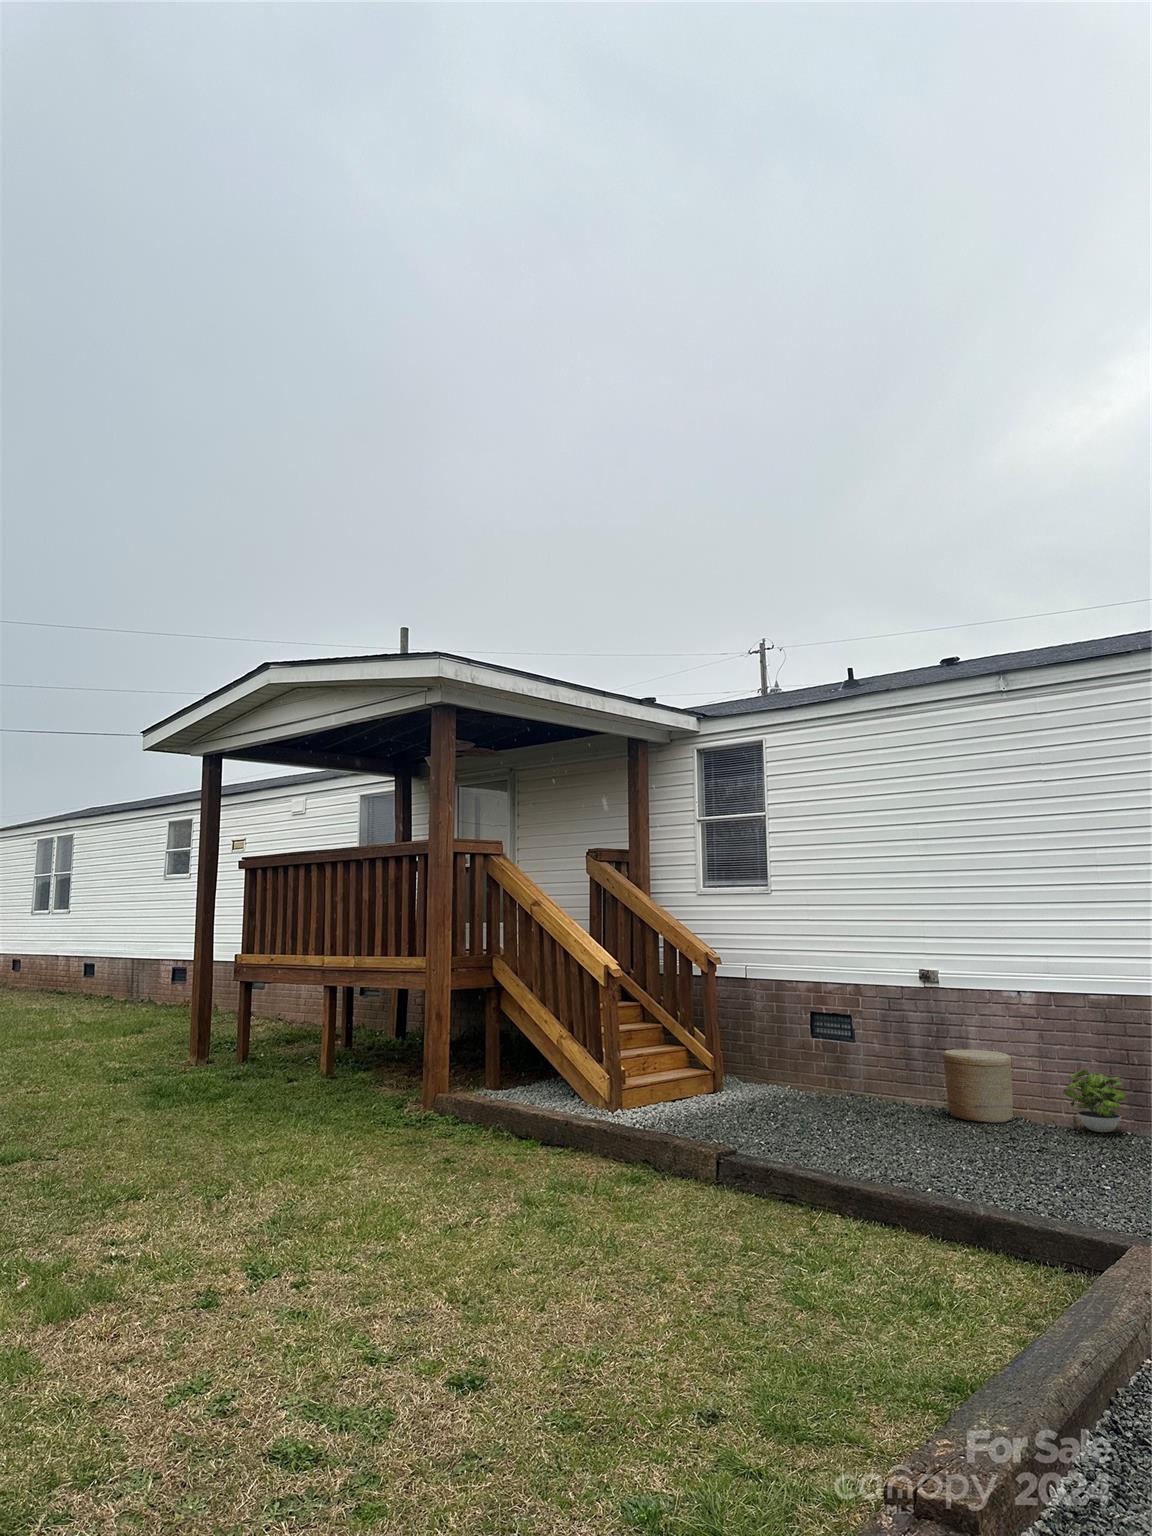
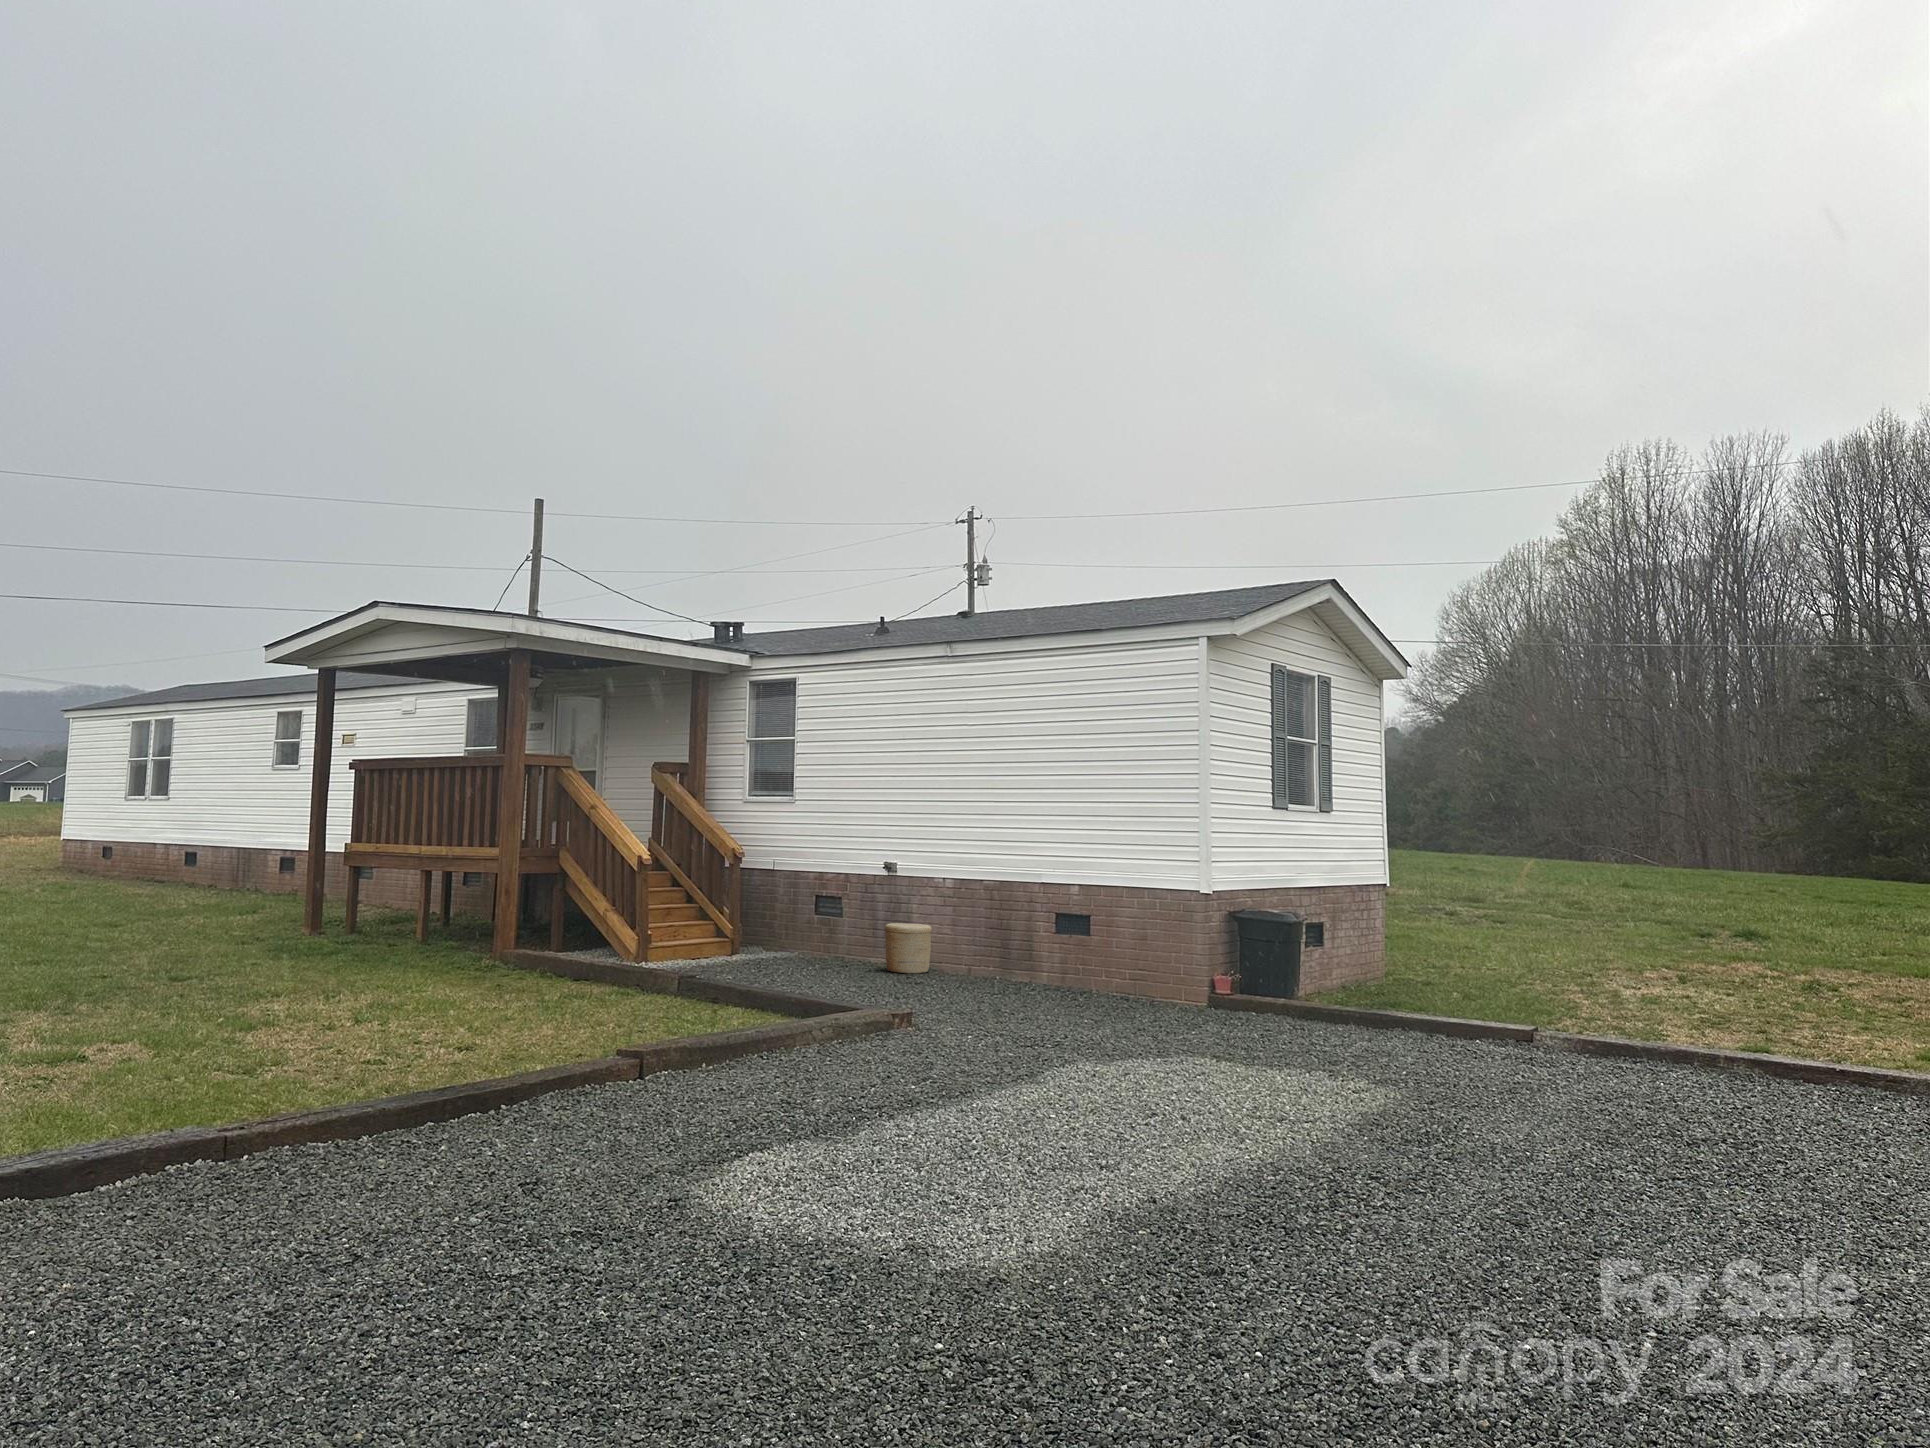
potted plant: present [1063,1070,1126,1132] -> none [952,935,996,978]

